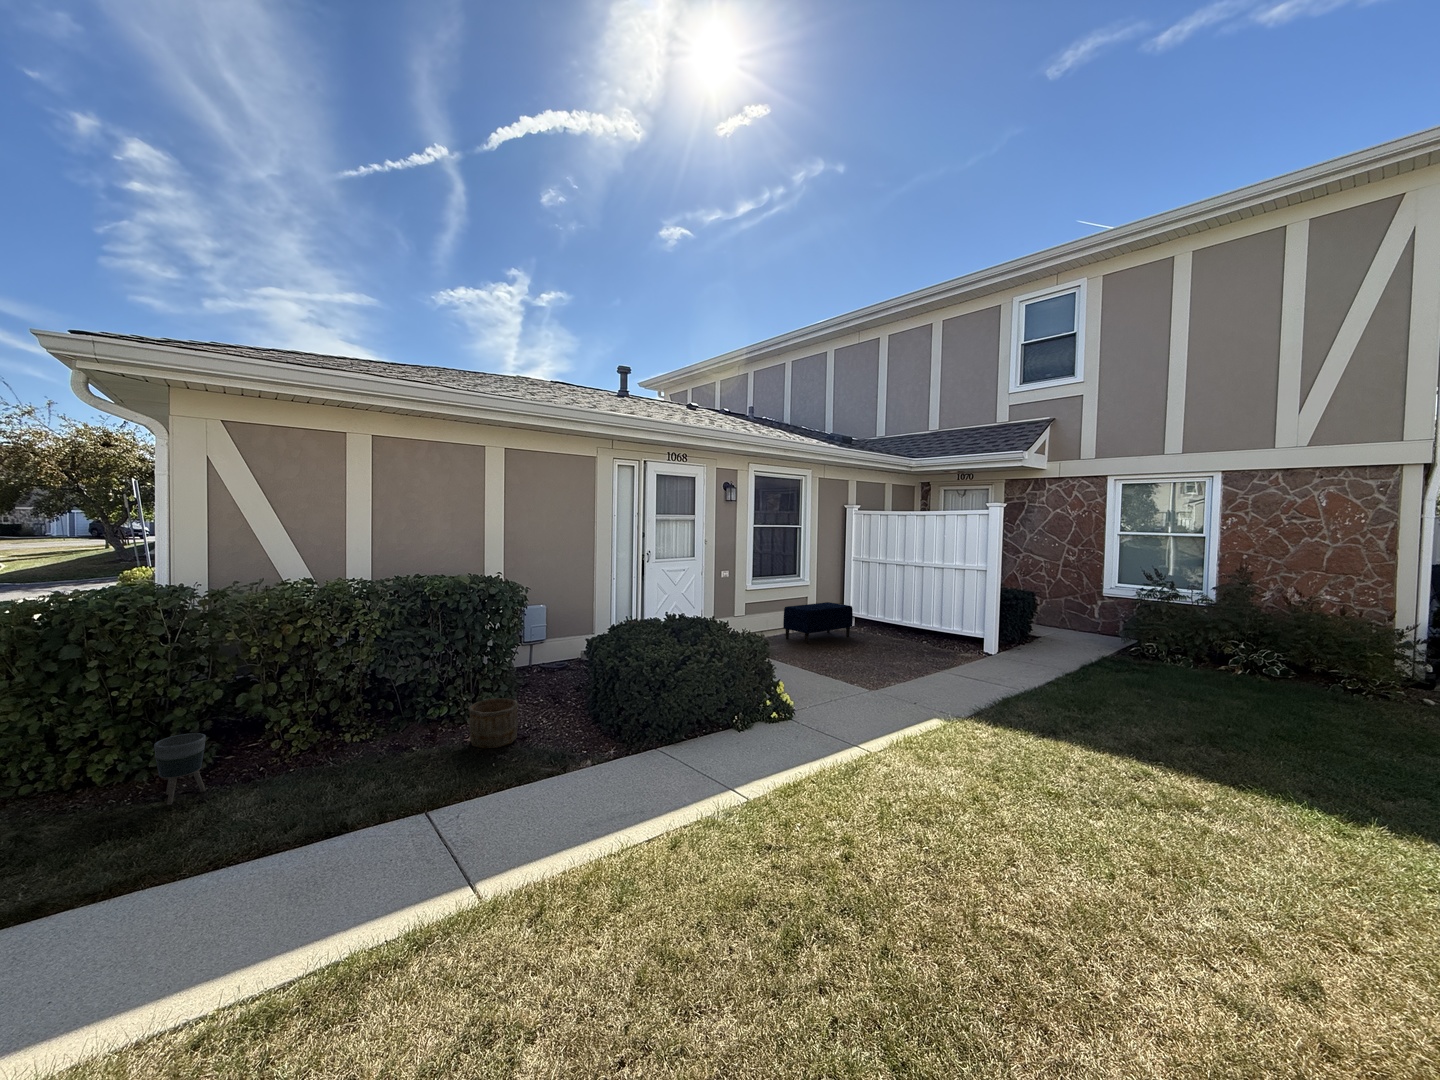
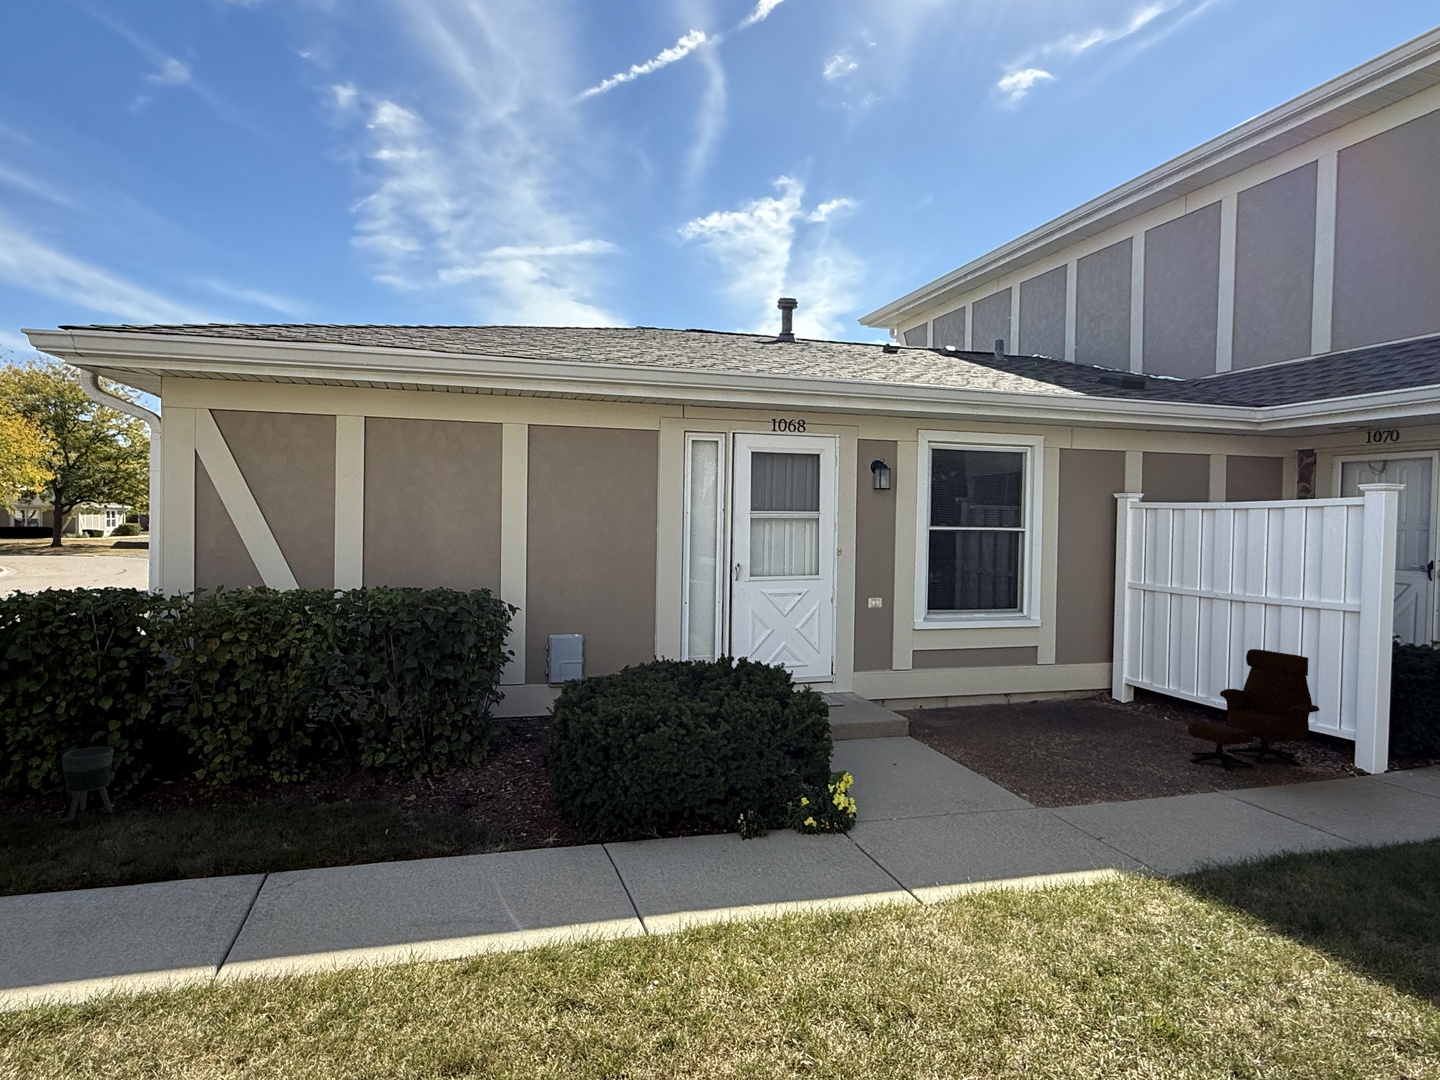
lounge chair: none [907,593,965,660] -> present [1188,649,1319,770]
bench: present [783,602,853,644] -> none [982,656,1113,721]
wooden bucket: present [468,698,519,749] -> none [390,747,457,811]

